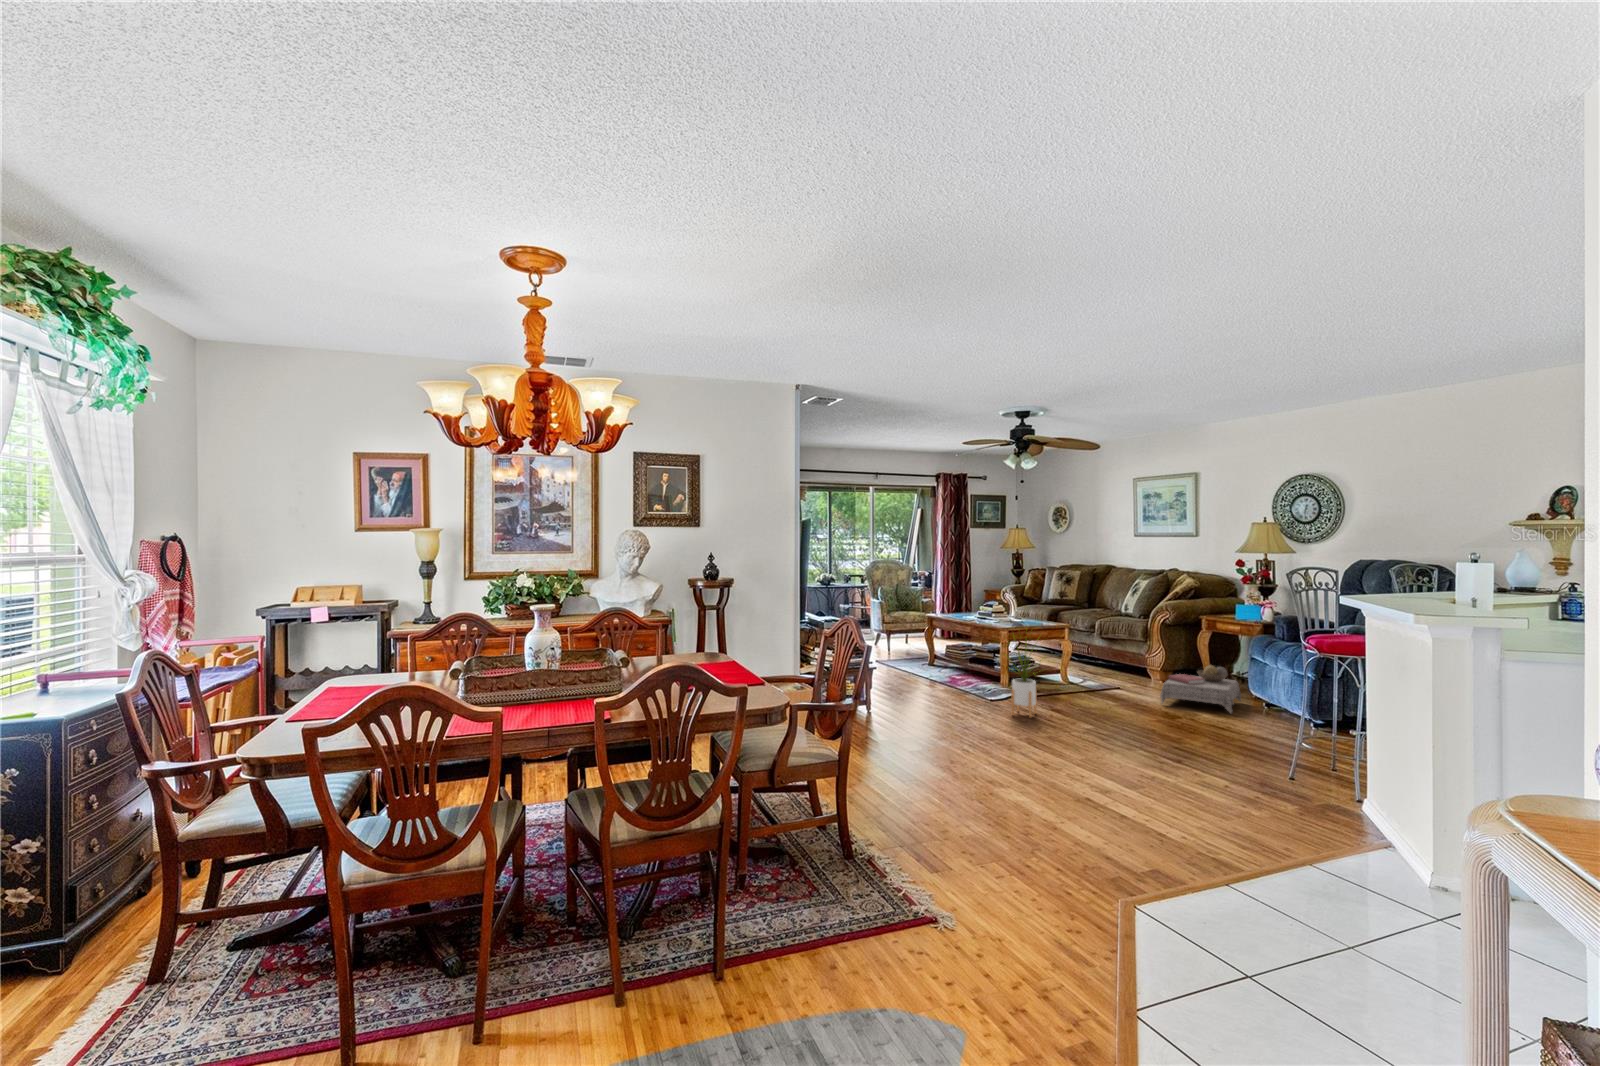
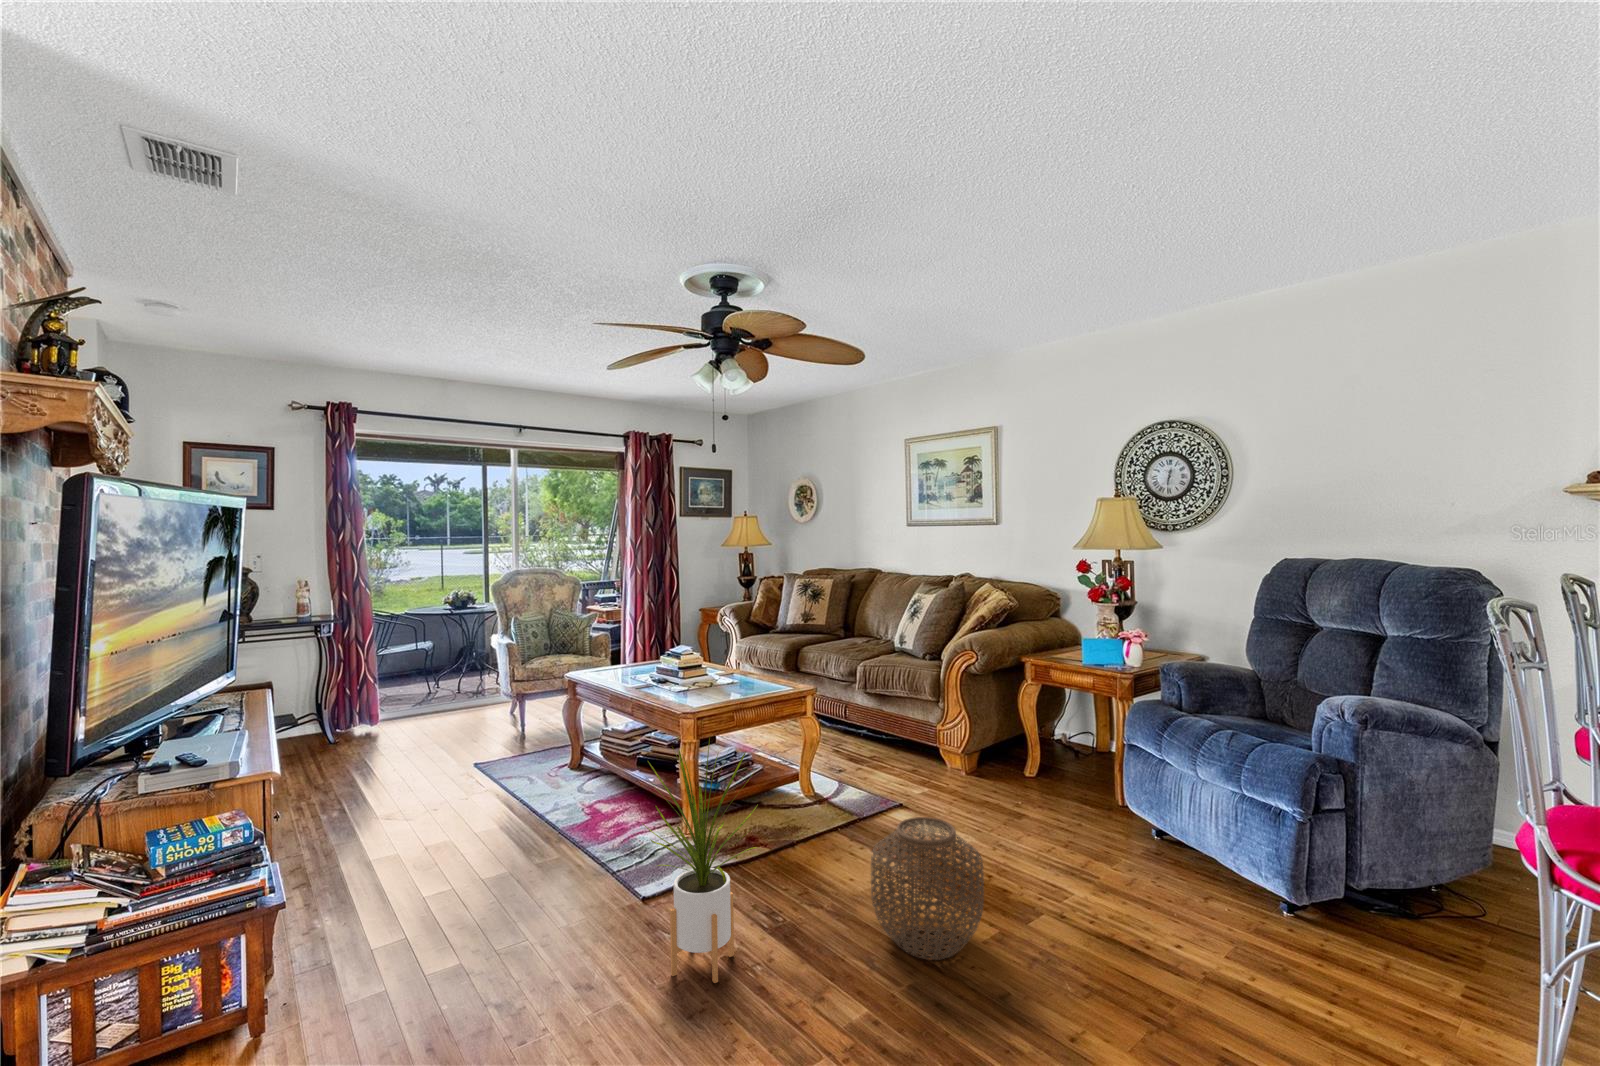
ottoman: present [1160,665,1241,713] -> none [984,768,1125,880]
woven basket: none [1097,667,1149,722] -> present [871,817,984,960]

